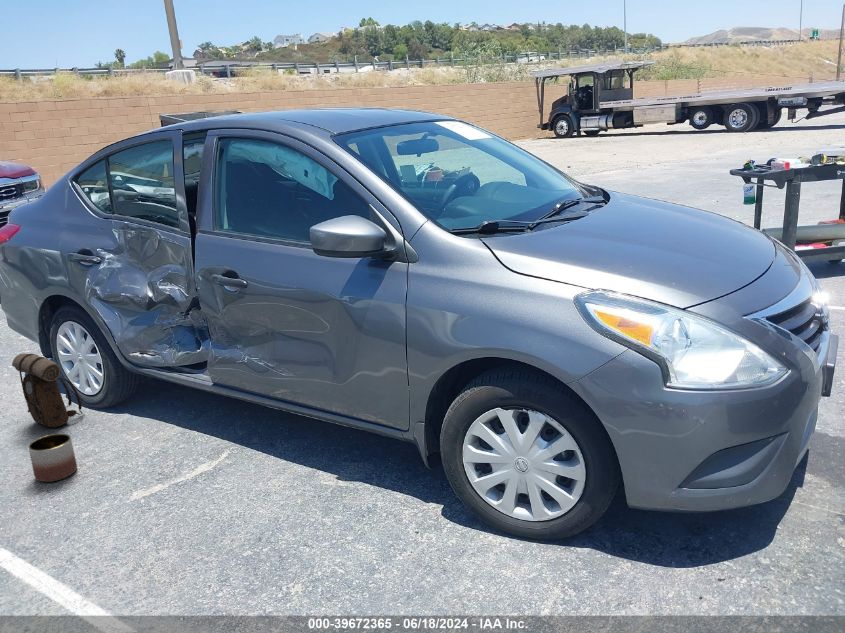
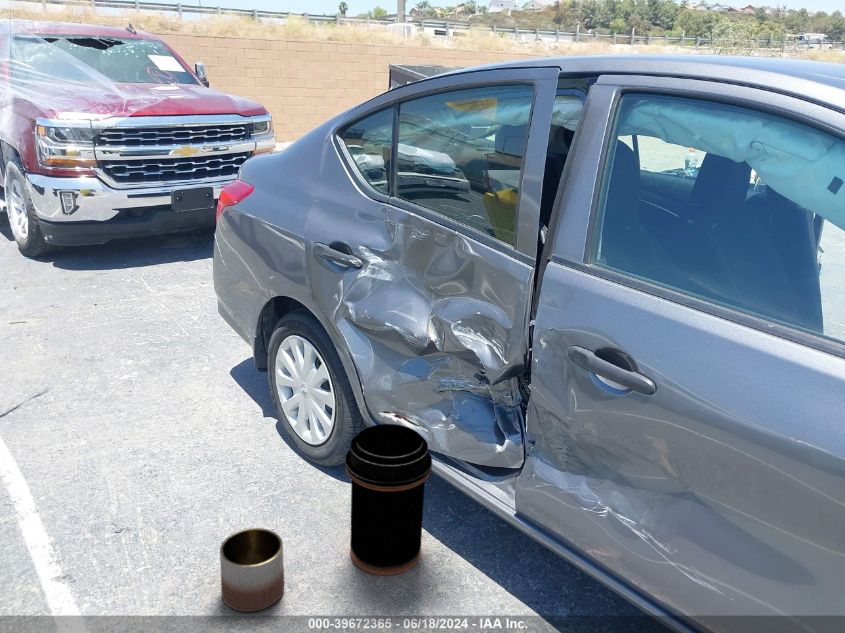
backpack: present [12,353,83,428] -> none [214,370,298,484]
trash can: none [106,357,170,451] -> present [345,424,432,575]

